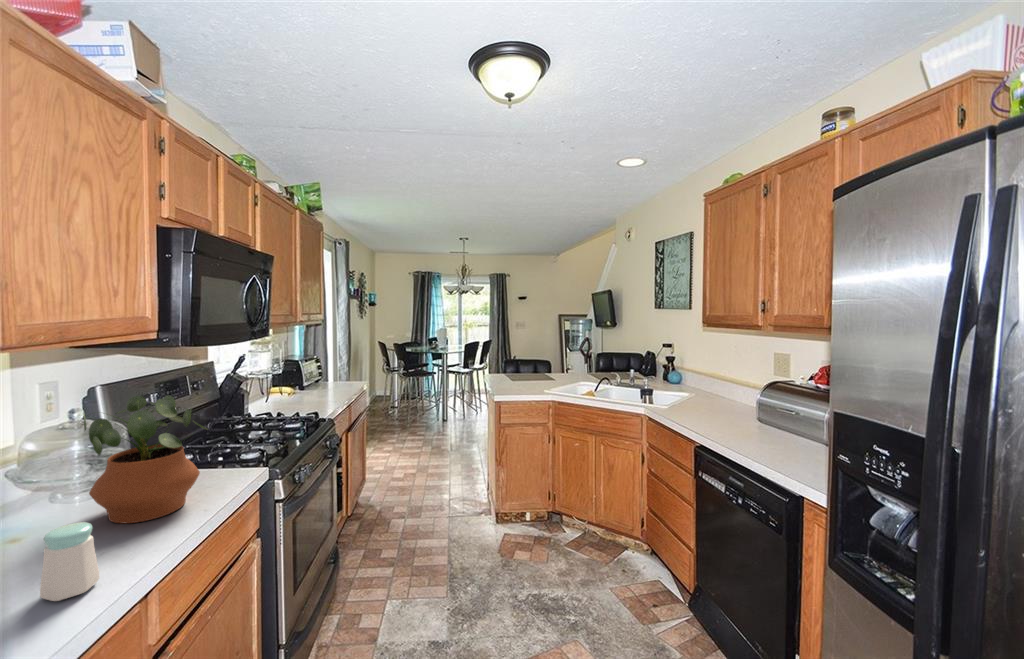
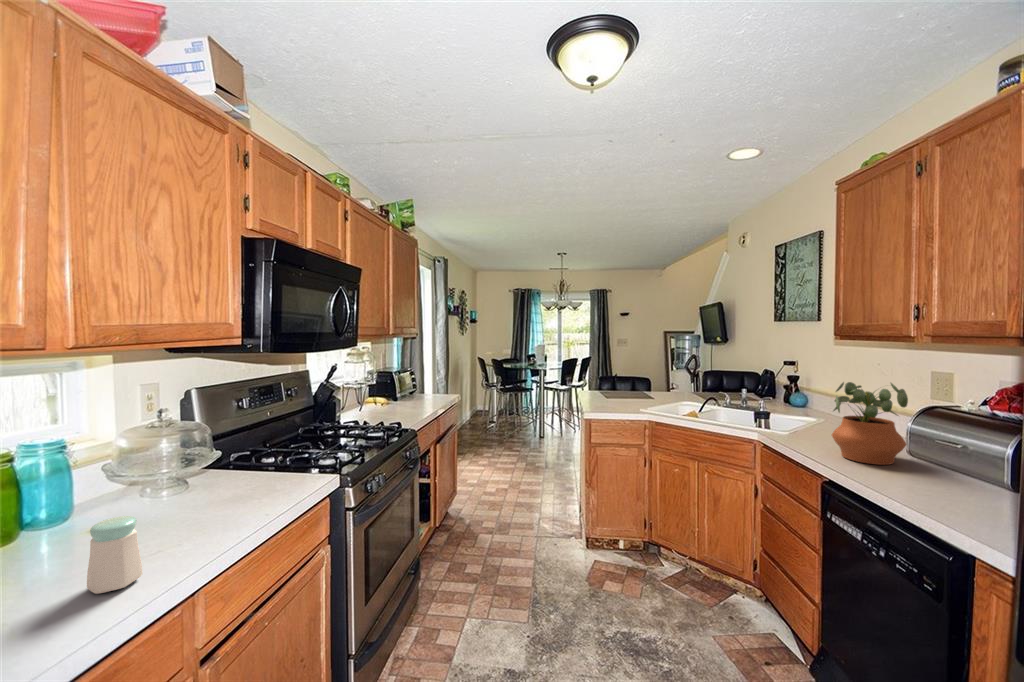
potted plant: present [83,395,208,523] -> present [832,382,908,465]

